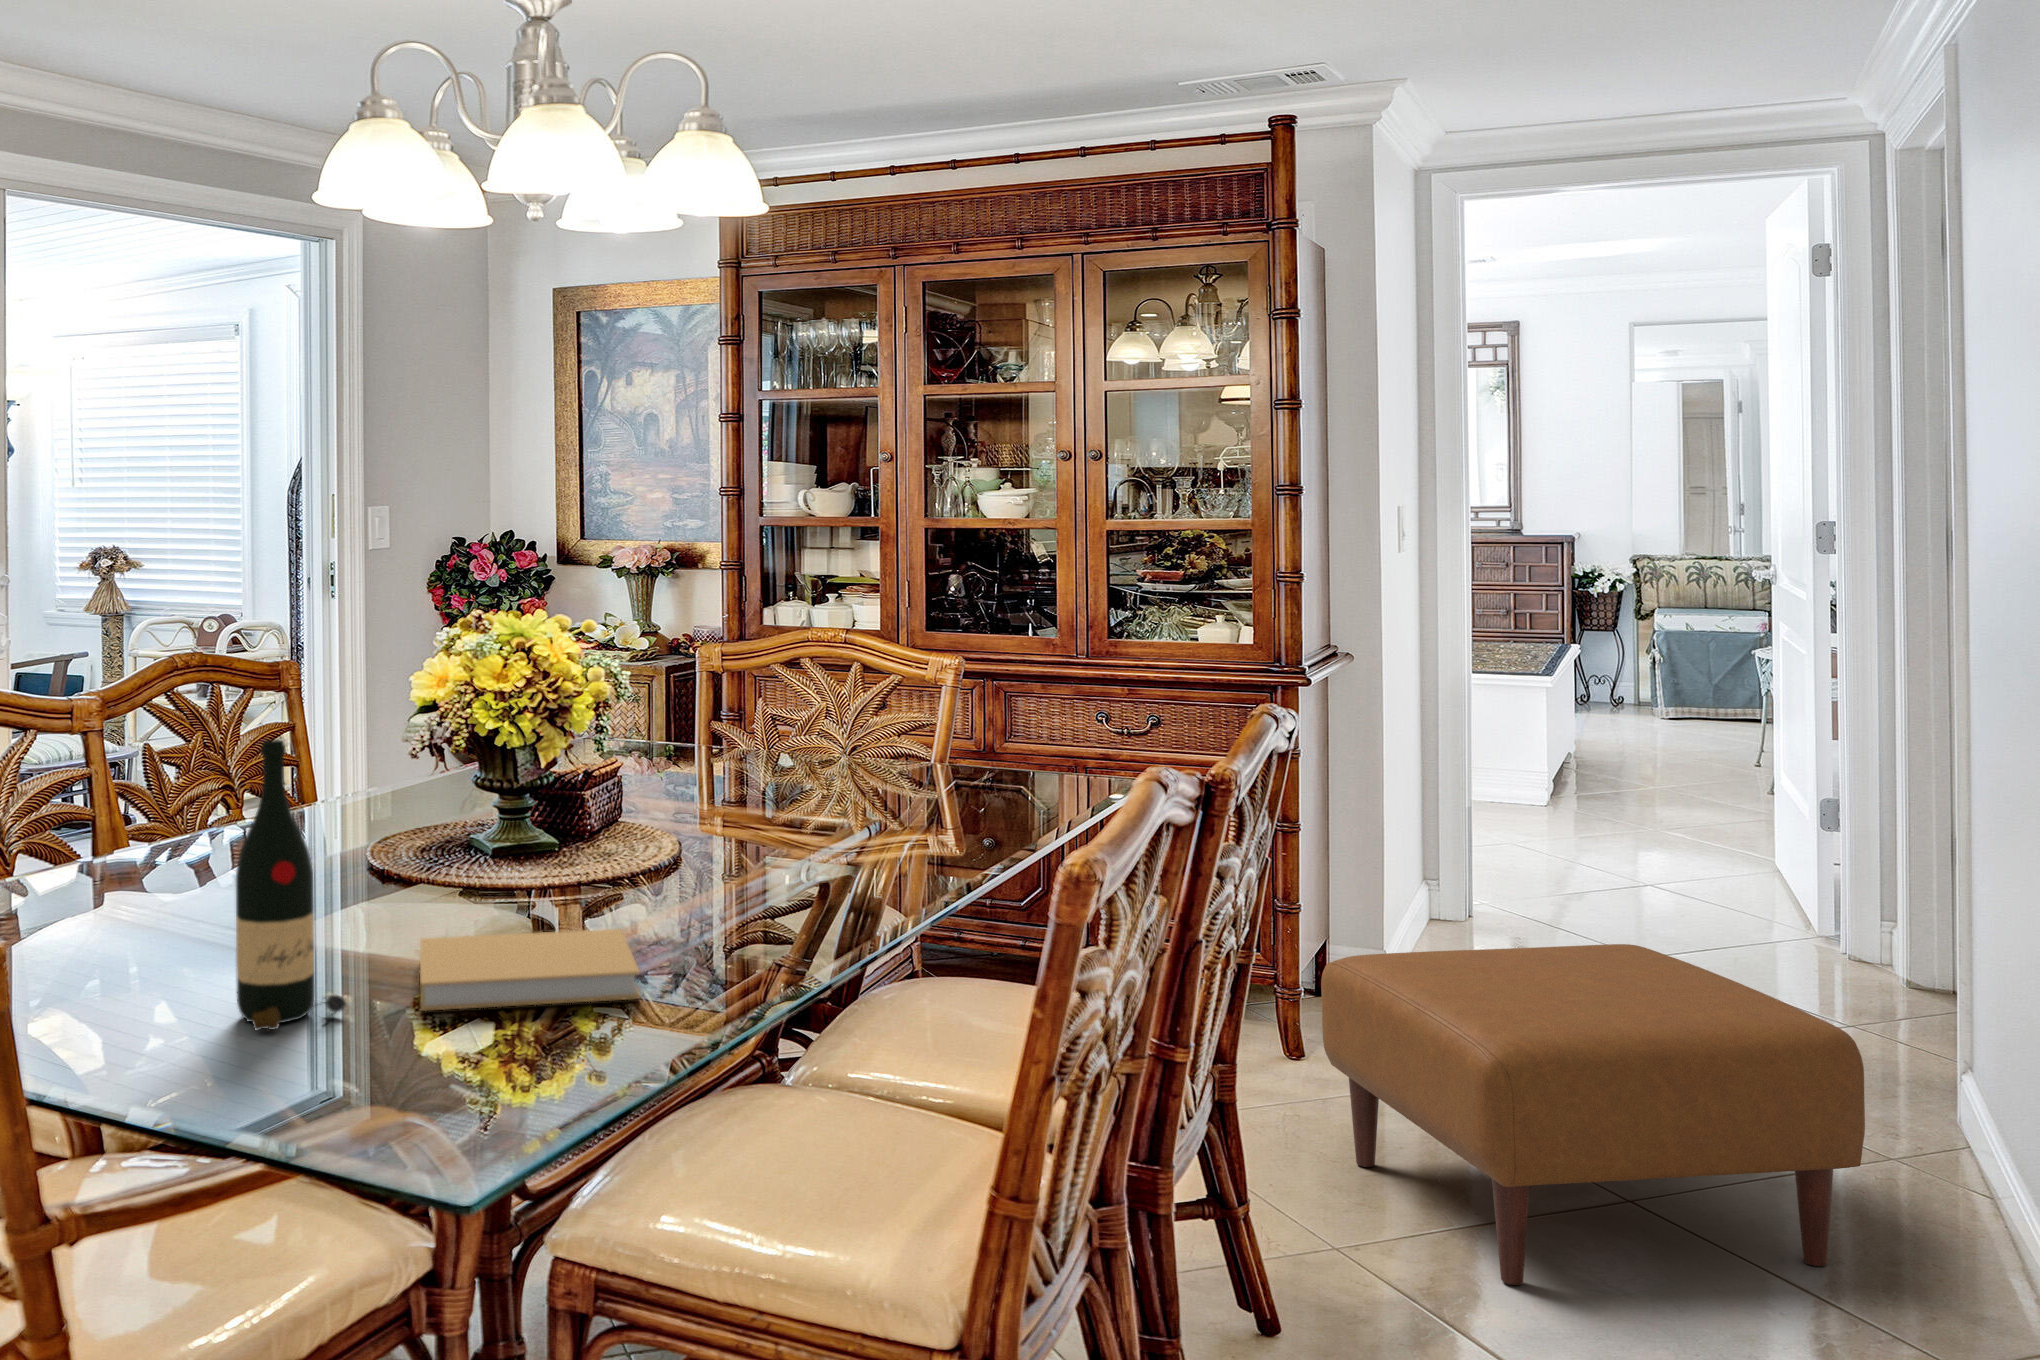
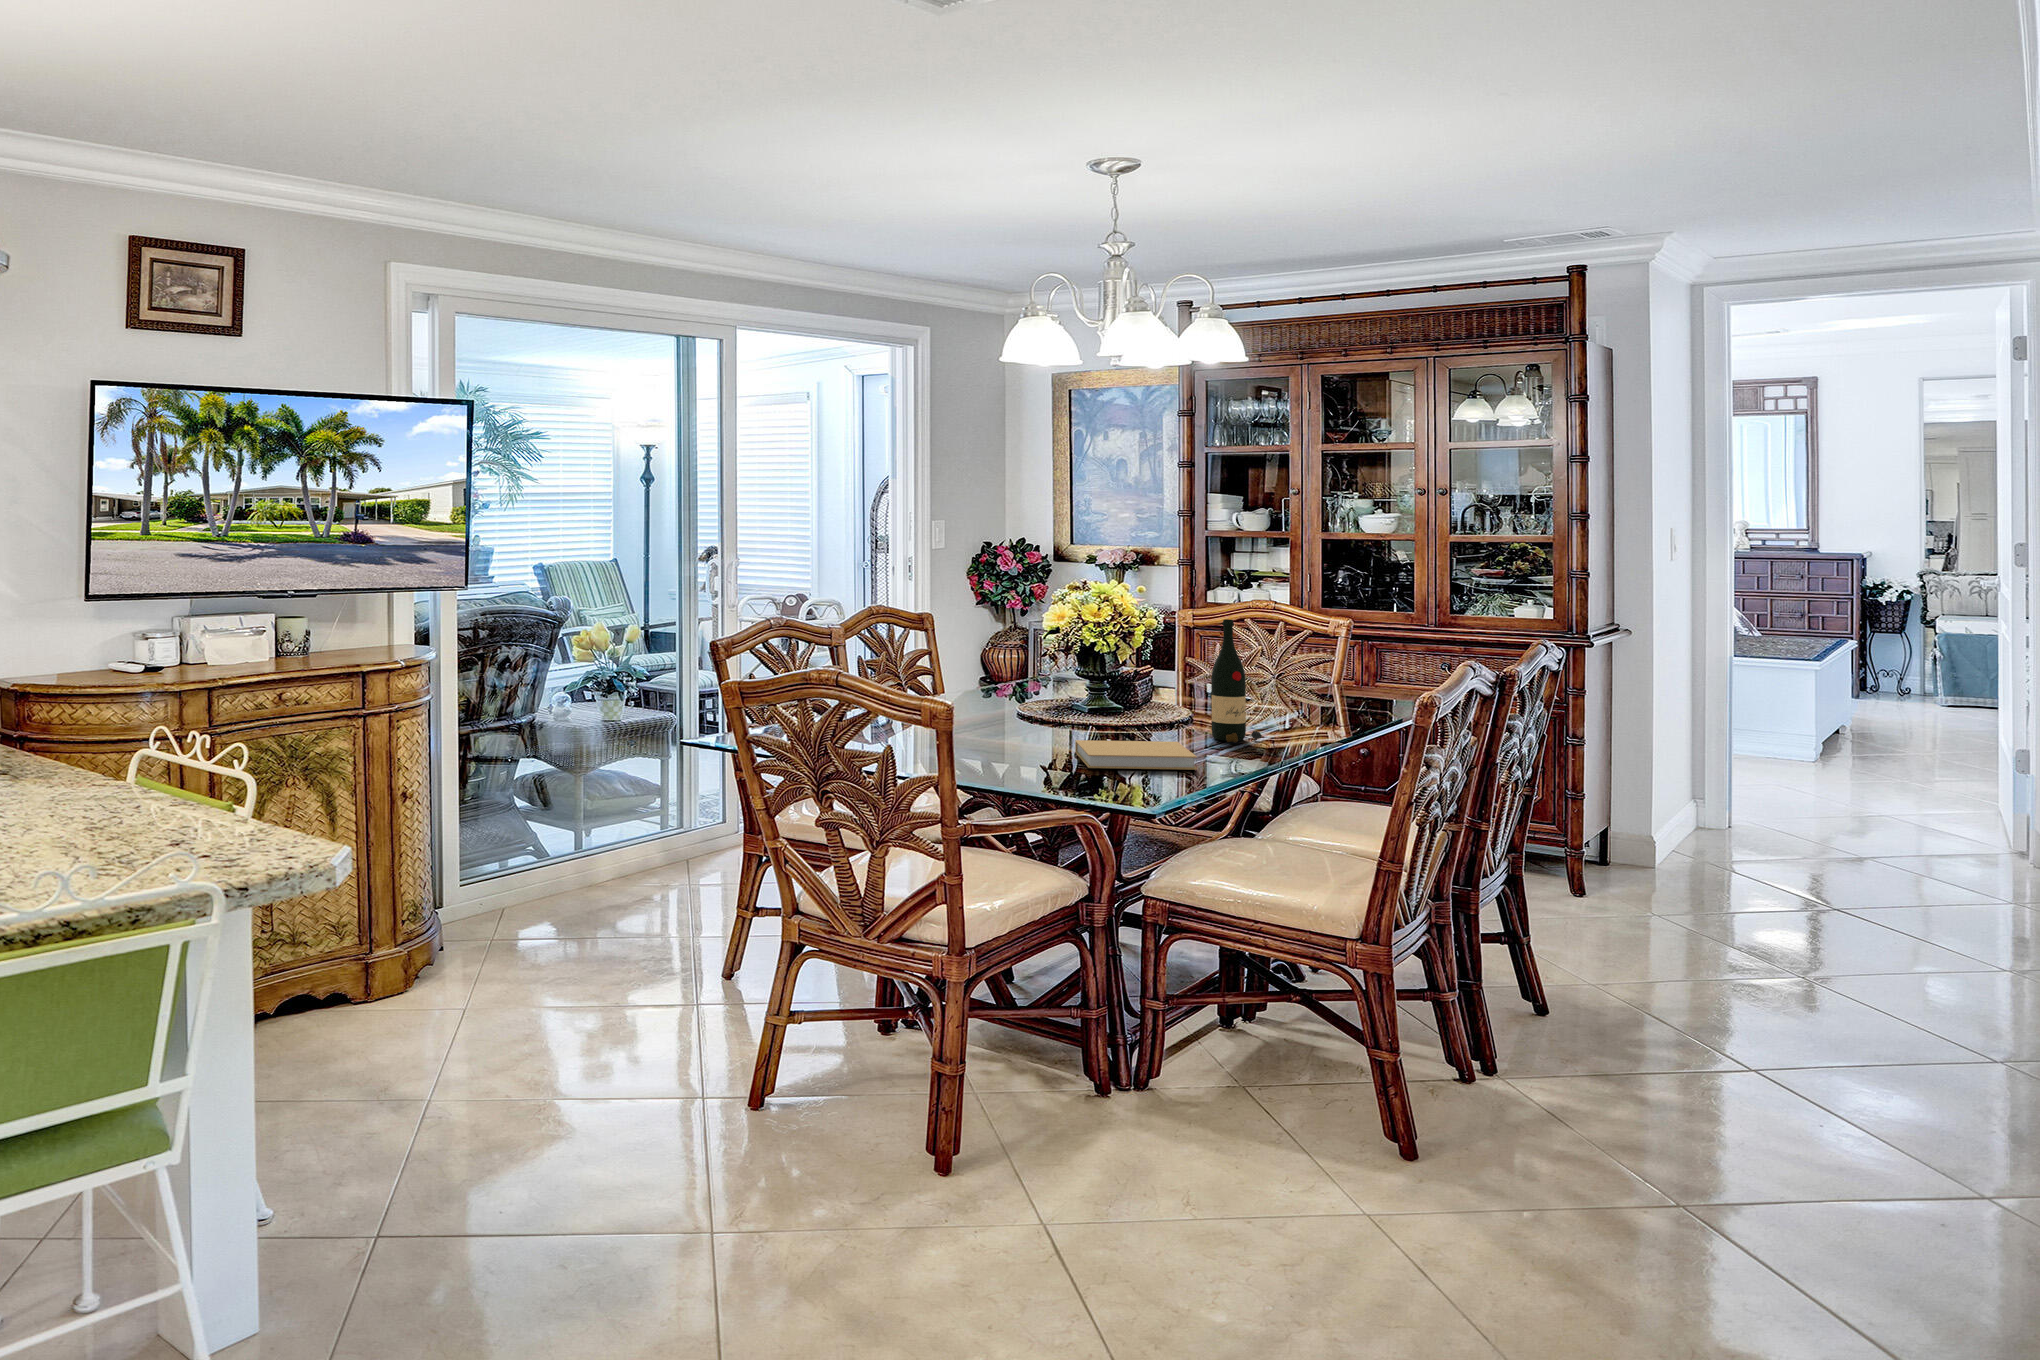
wine bottle: present [236,739,346,1030] -> present [1211,619,1262,742]
ottoman: present [1321,944,1865,1285] -> none [1593,816,1961,1016]

